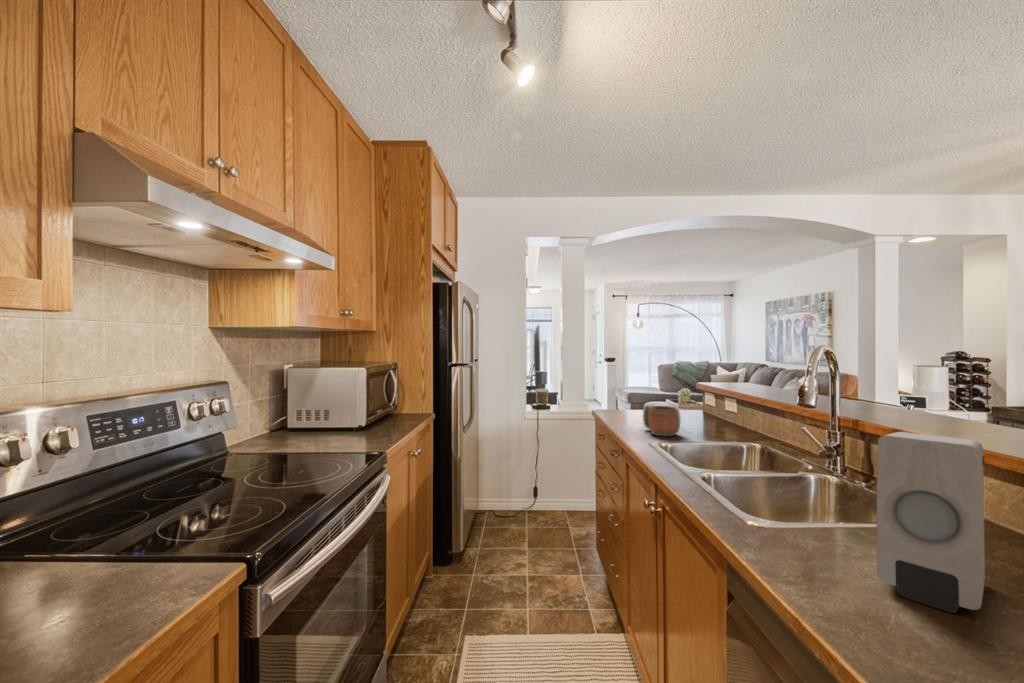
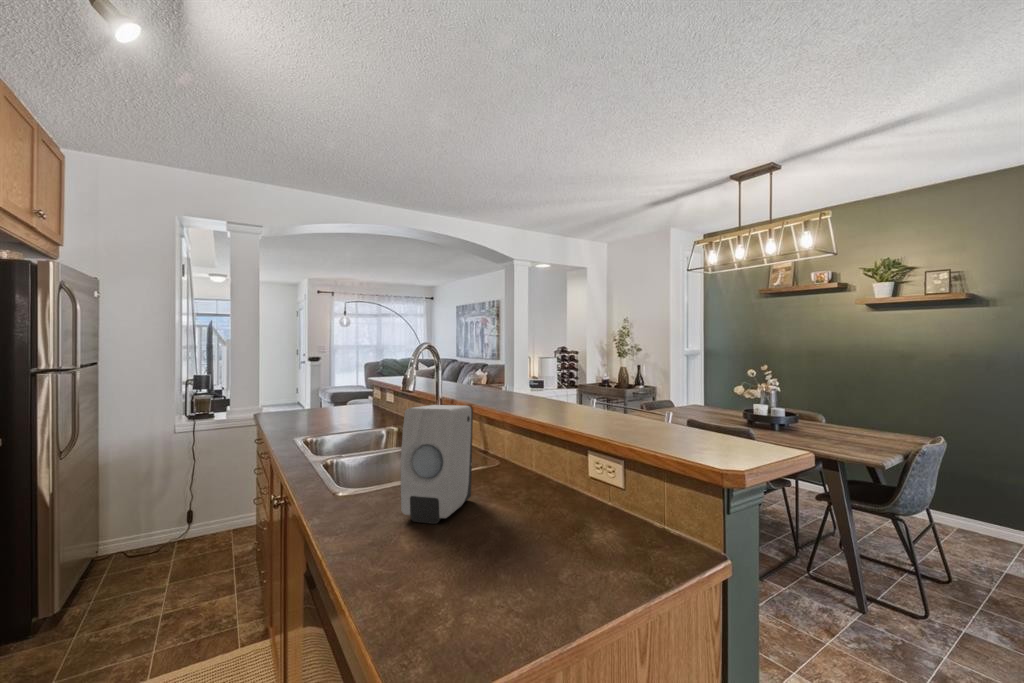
mug: present [643,404,680,436] -> none [302,401,337,431]

